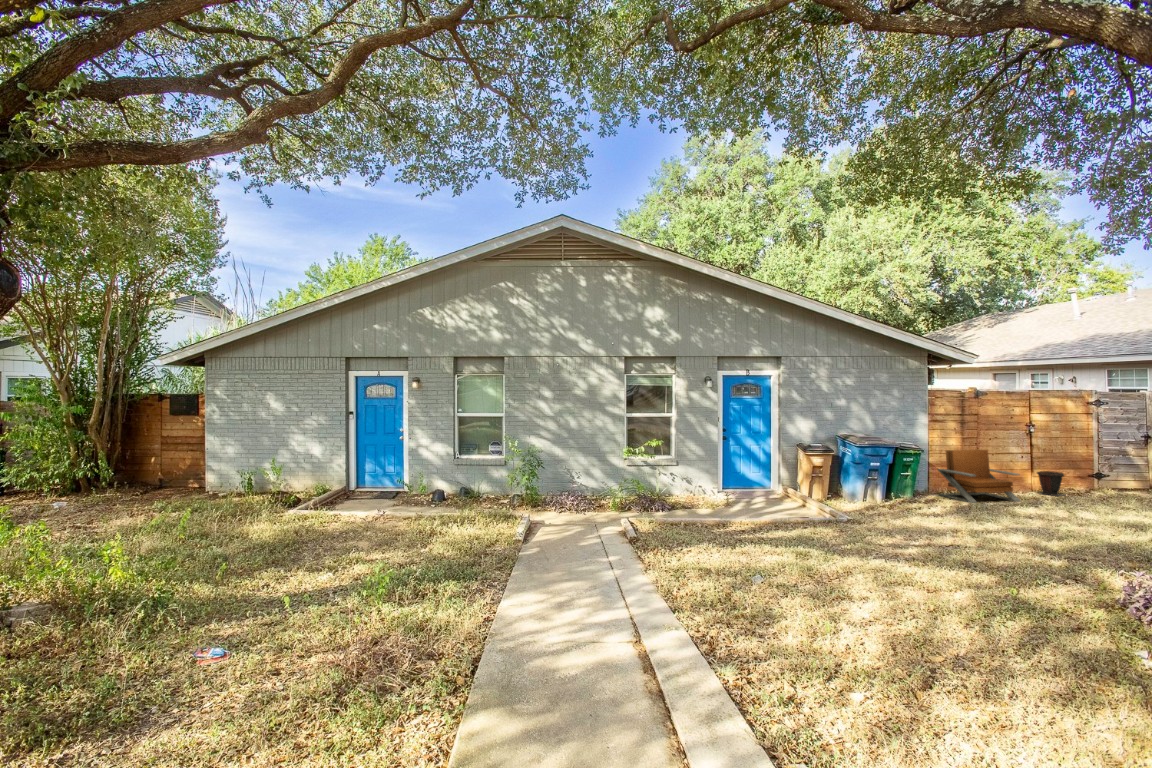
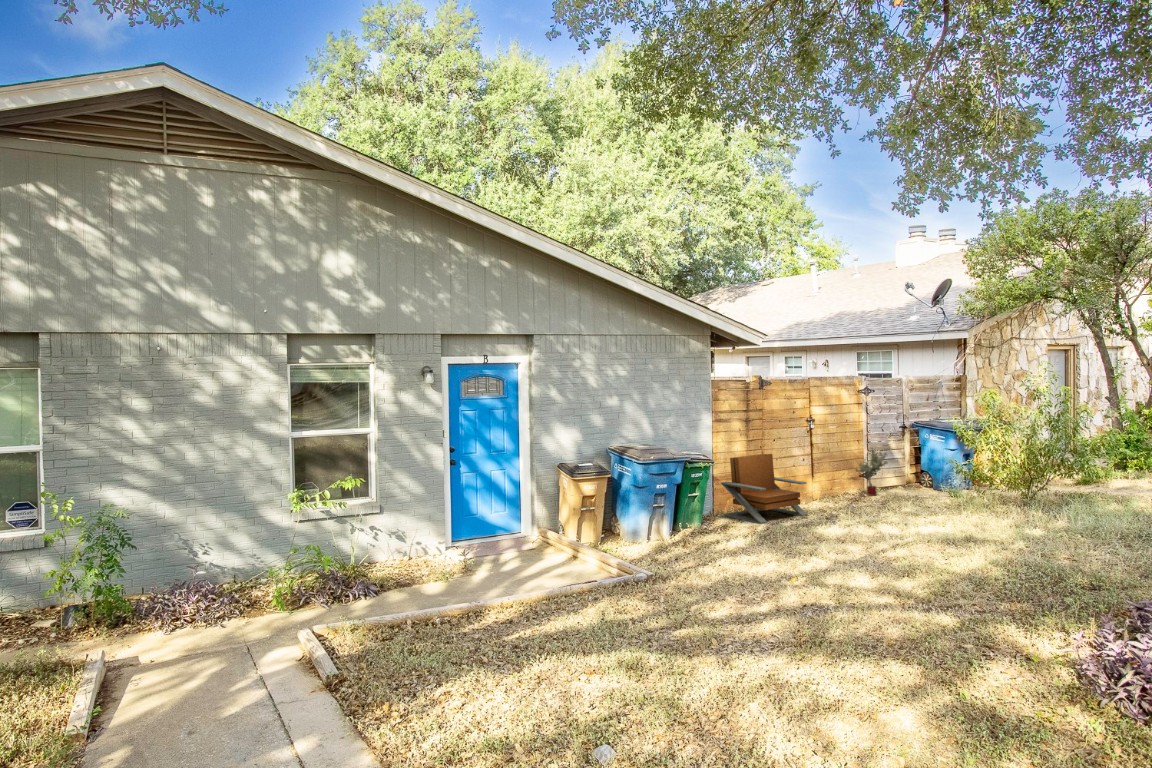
potted tree: none [1082,452,1122,495] -> present [855,448,887,496]
bucket: present [1037,471,1064,496] -> none [815,474,844,503]

